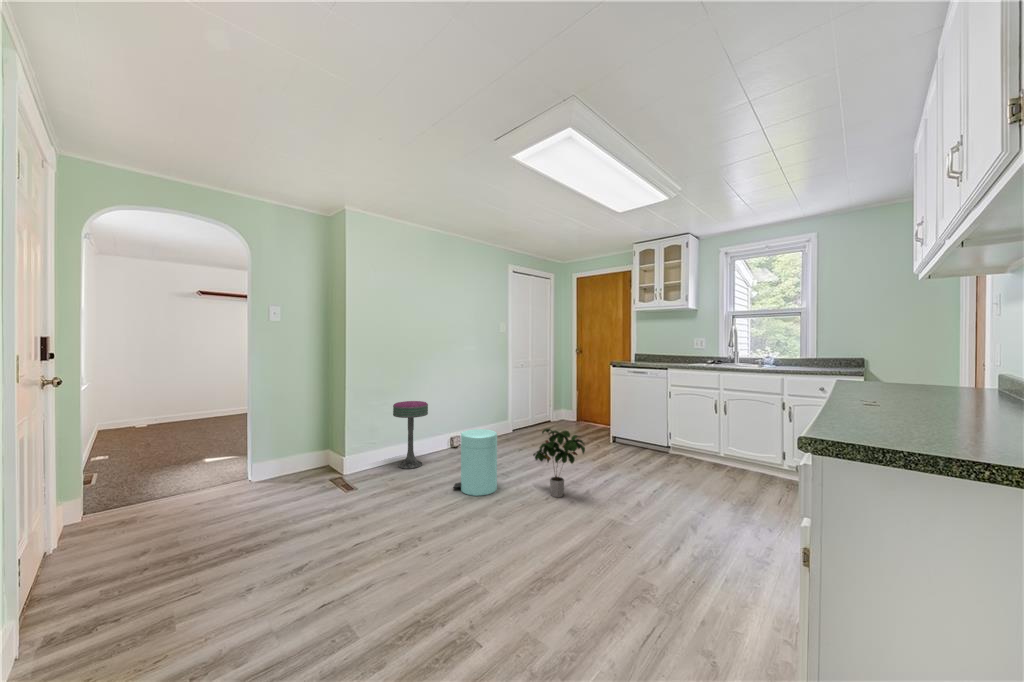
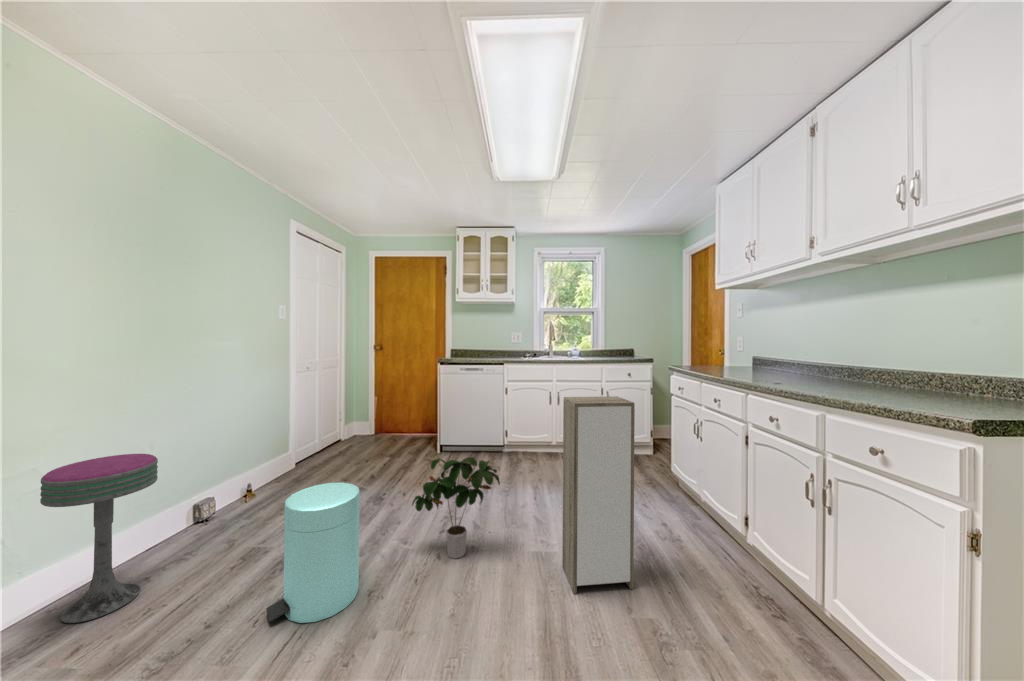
storage cabinet: none [605,392,661,549] -> present [562,396,635,594]

